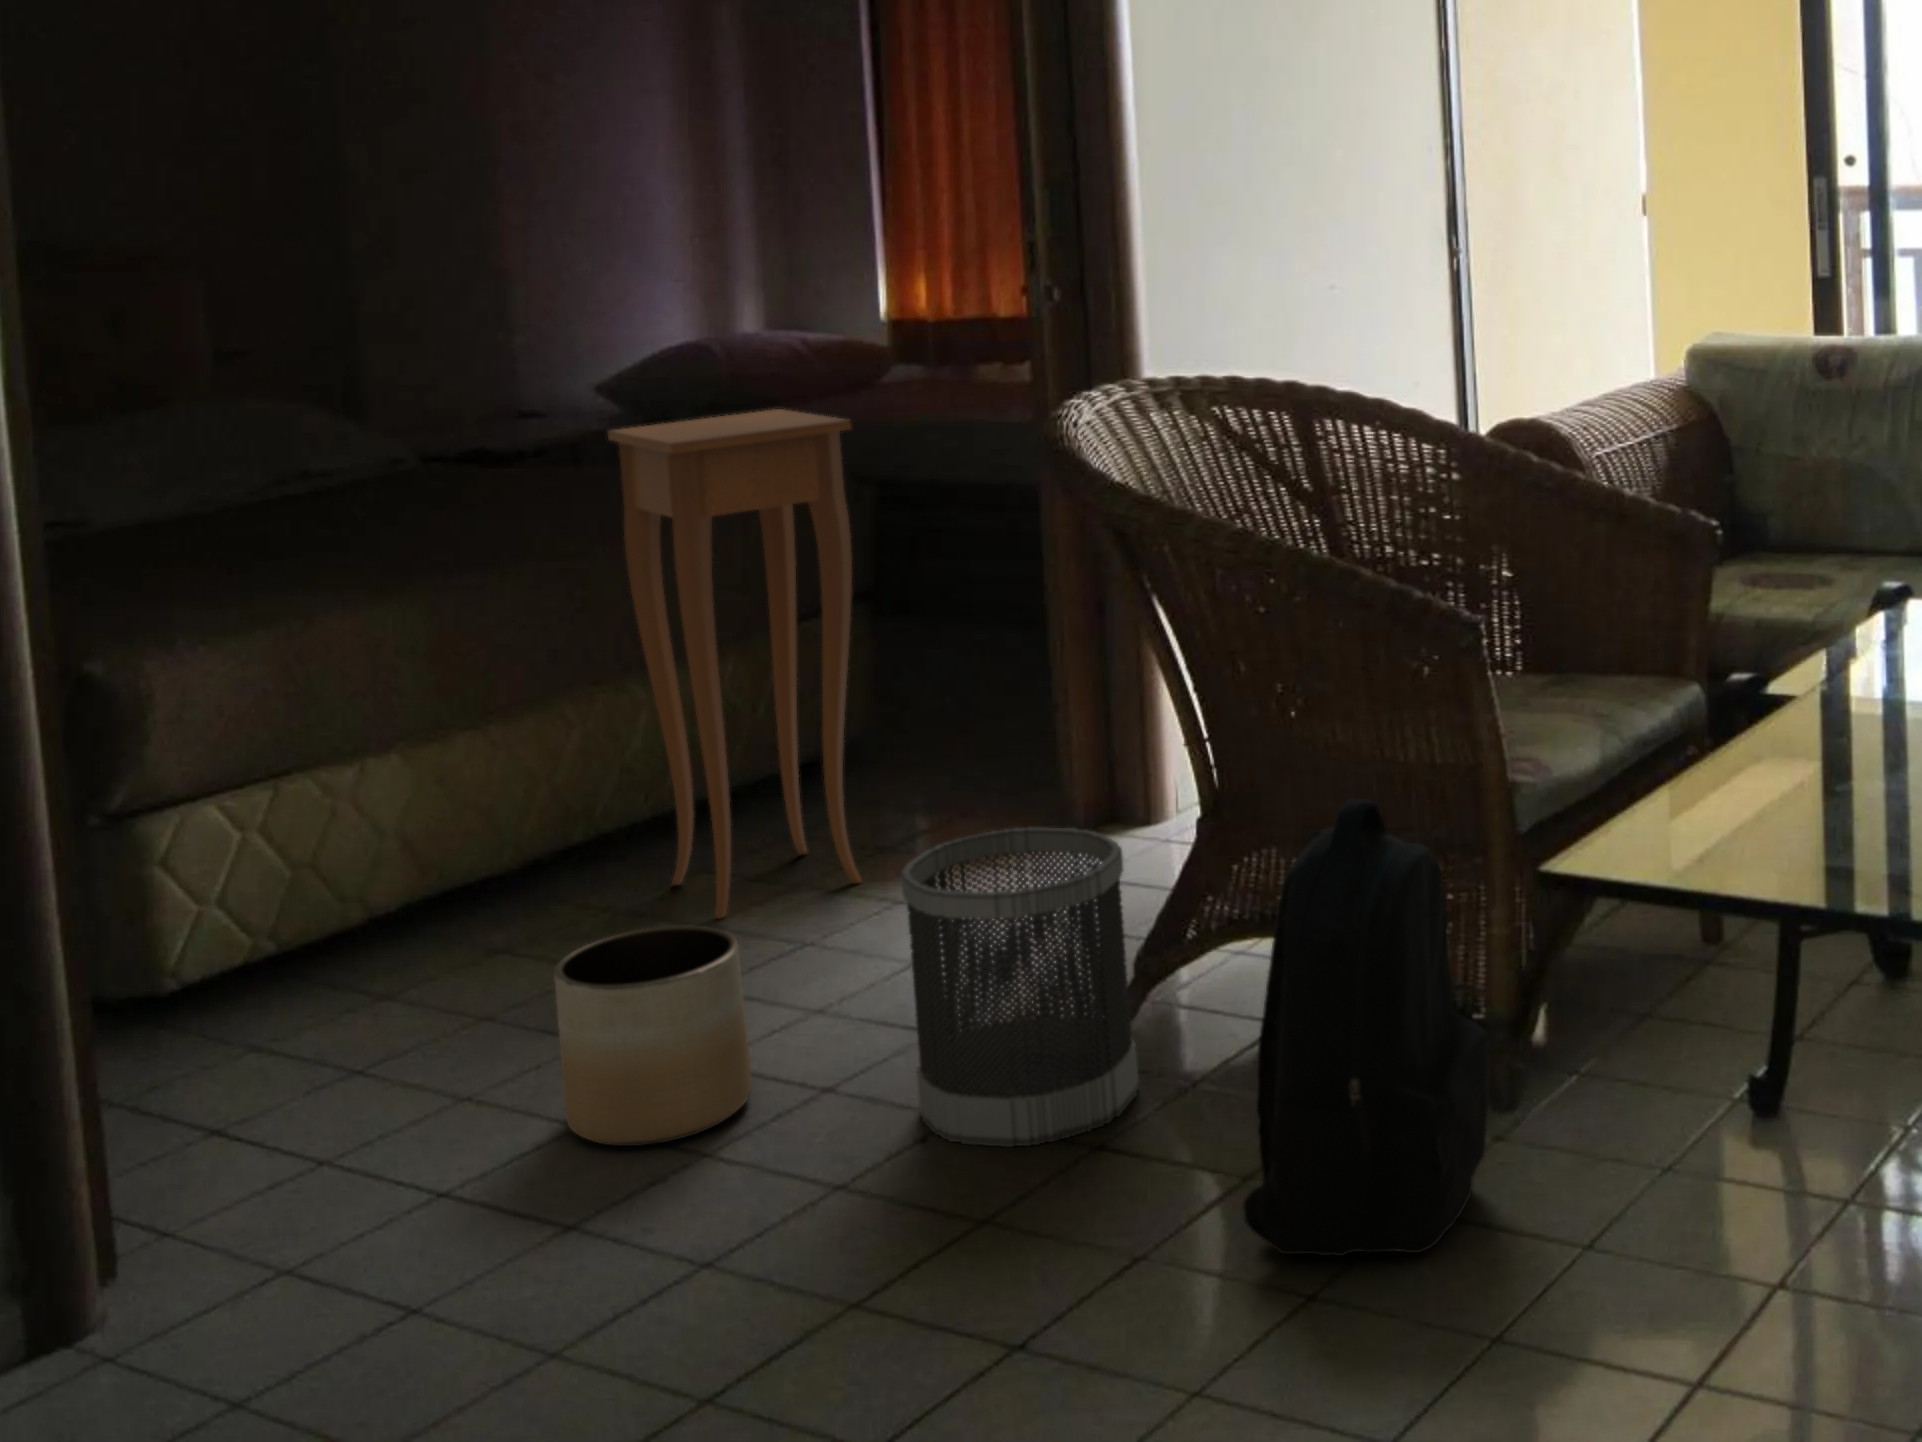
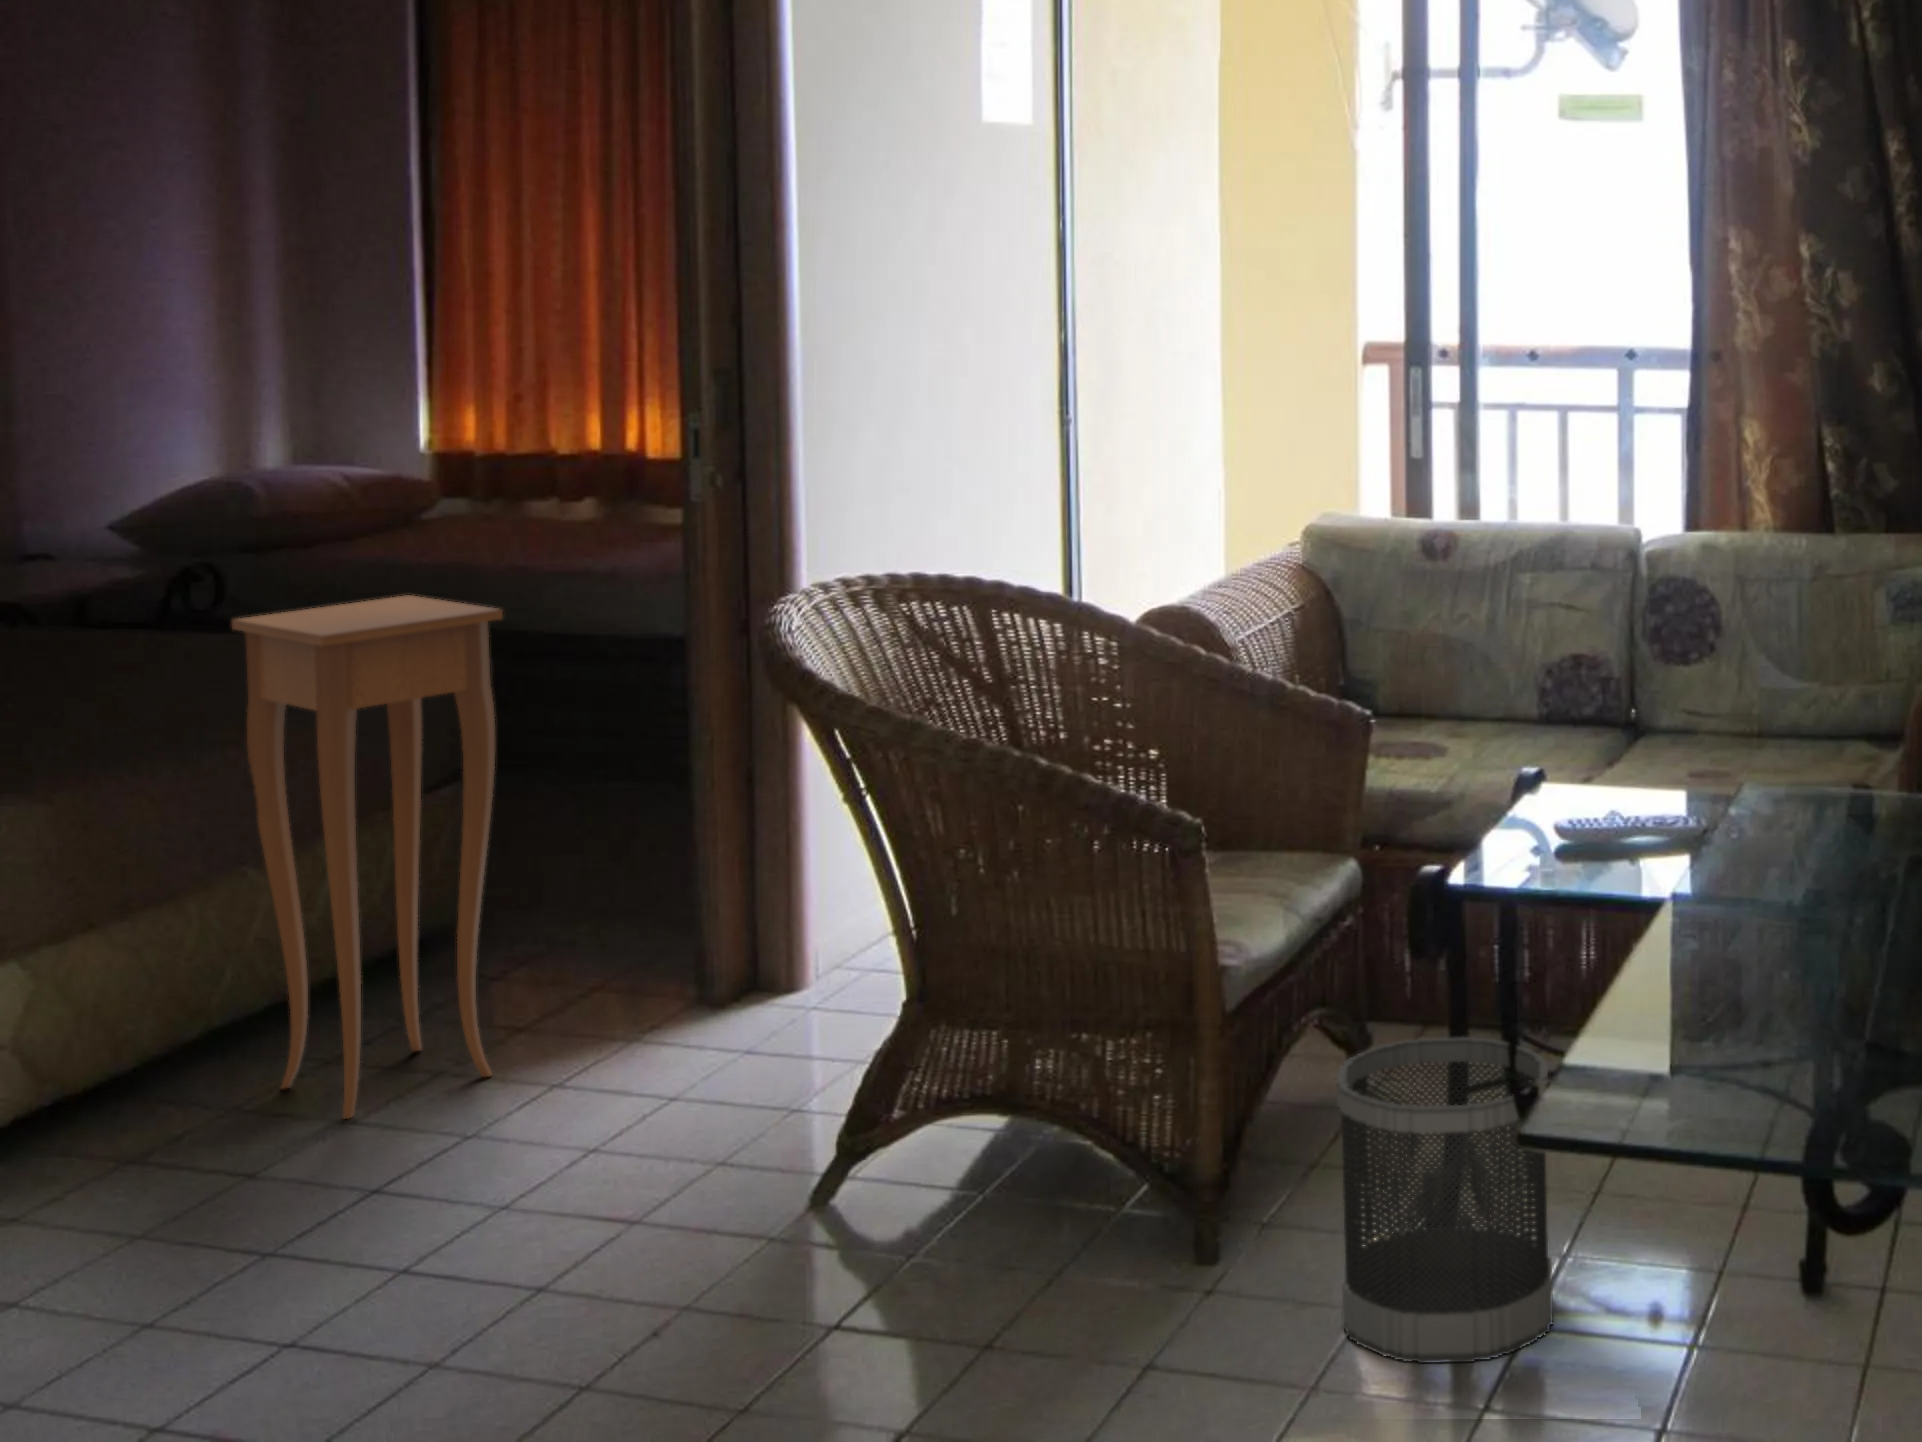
backpack: present [1243,799,1489,1256] -> none [982,966,1191,1375]
wastebasket: present [901,827,1139,1147] -> present [1337,1037,1553,1363]
planter: present [554,926,752,1146] -> none [255,1118,451,1337]

